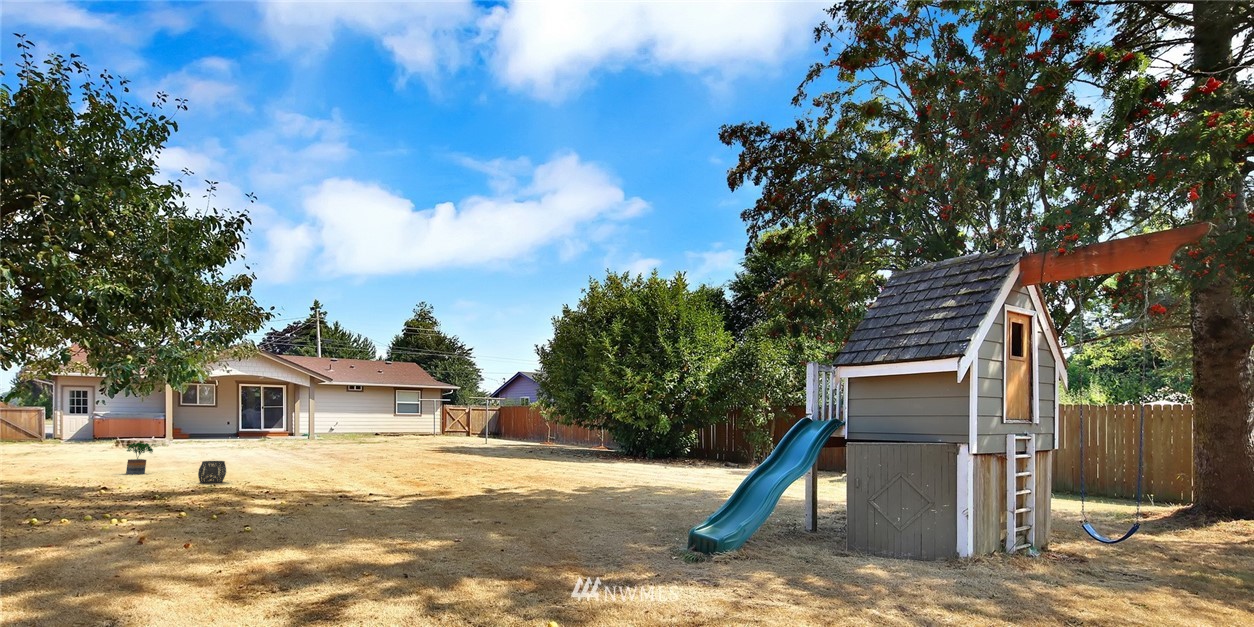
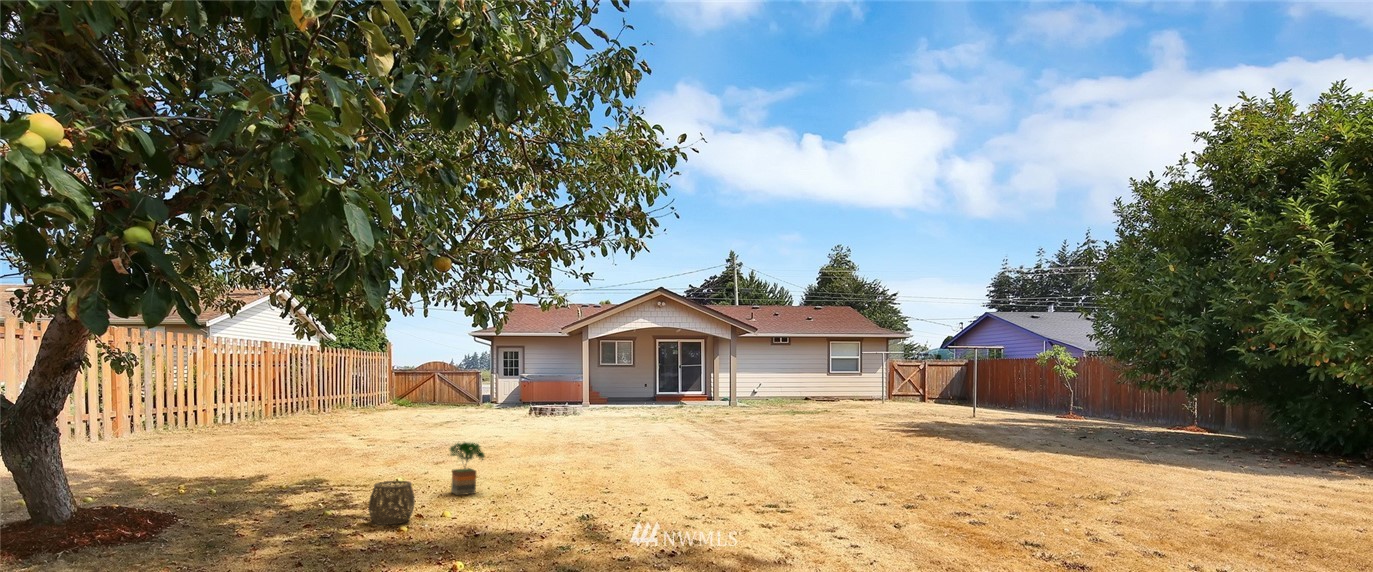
woven basket: present [198,461,226,483] -> present [369,481,415,525]

